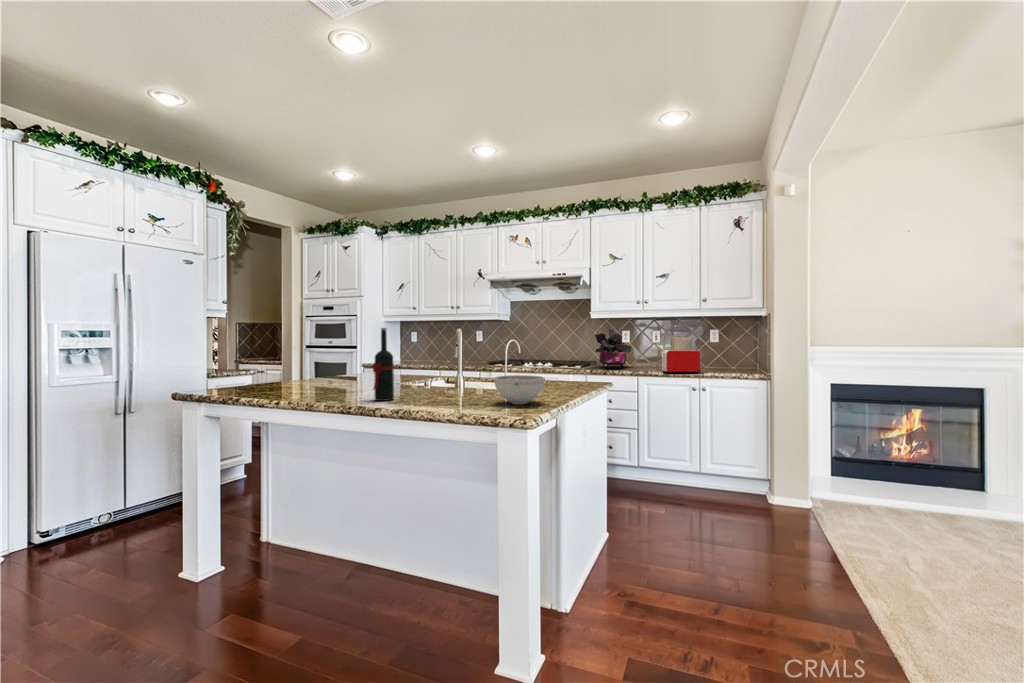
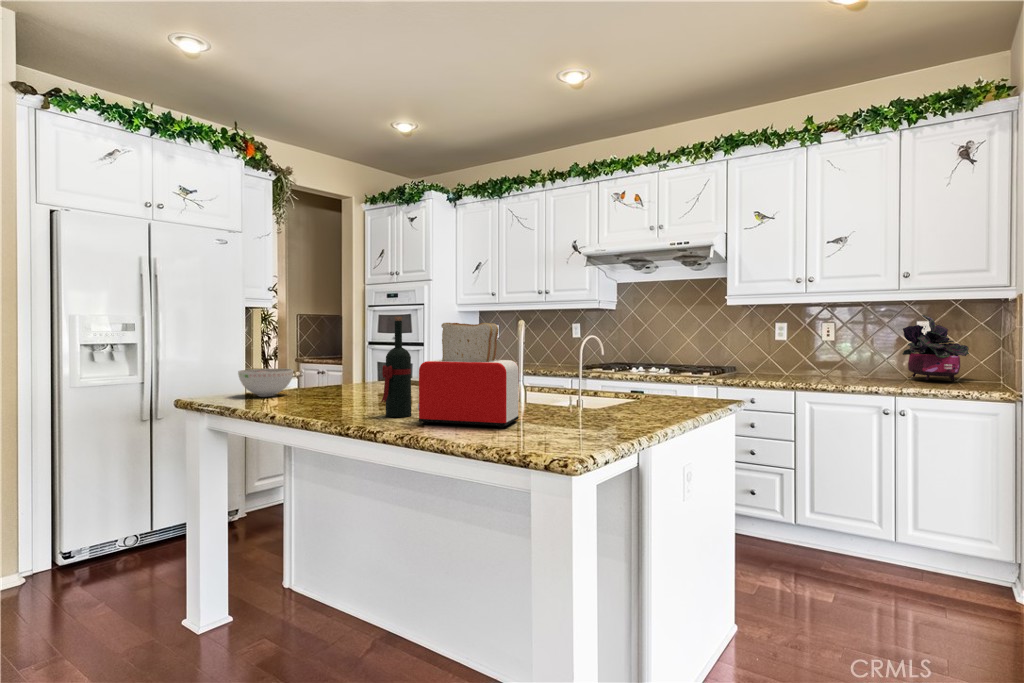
potted plant: present [595,327,632,368] -> present [903,315,969,381]
toaster: present [661,337,700,373] -> present [418,323,519,428]
bowl: present [494,375,545,404] -> present [238,369,293,397]

